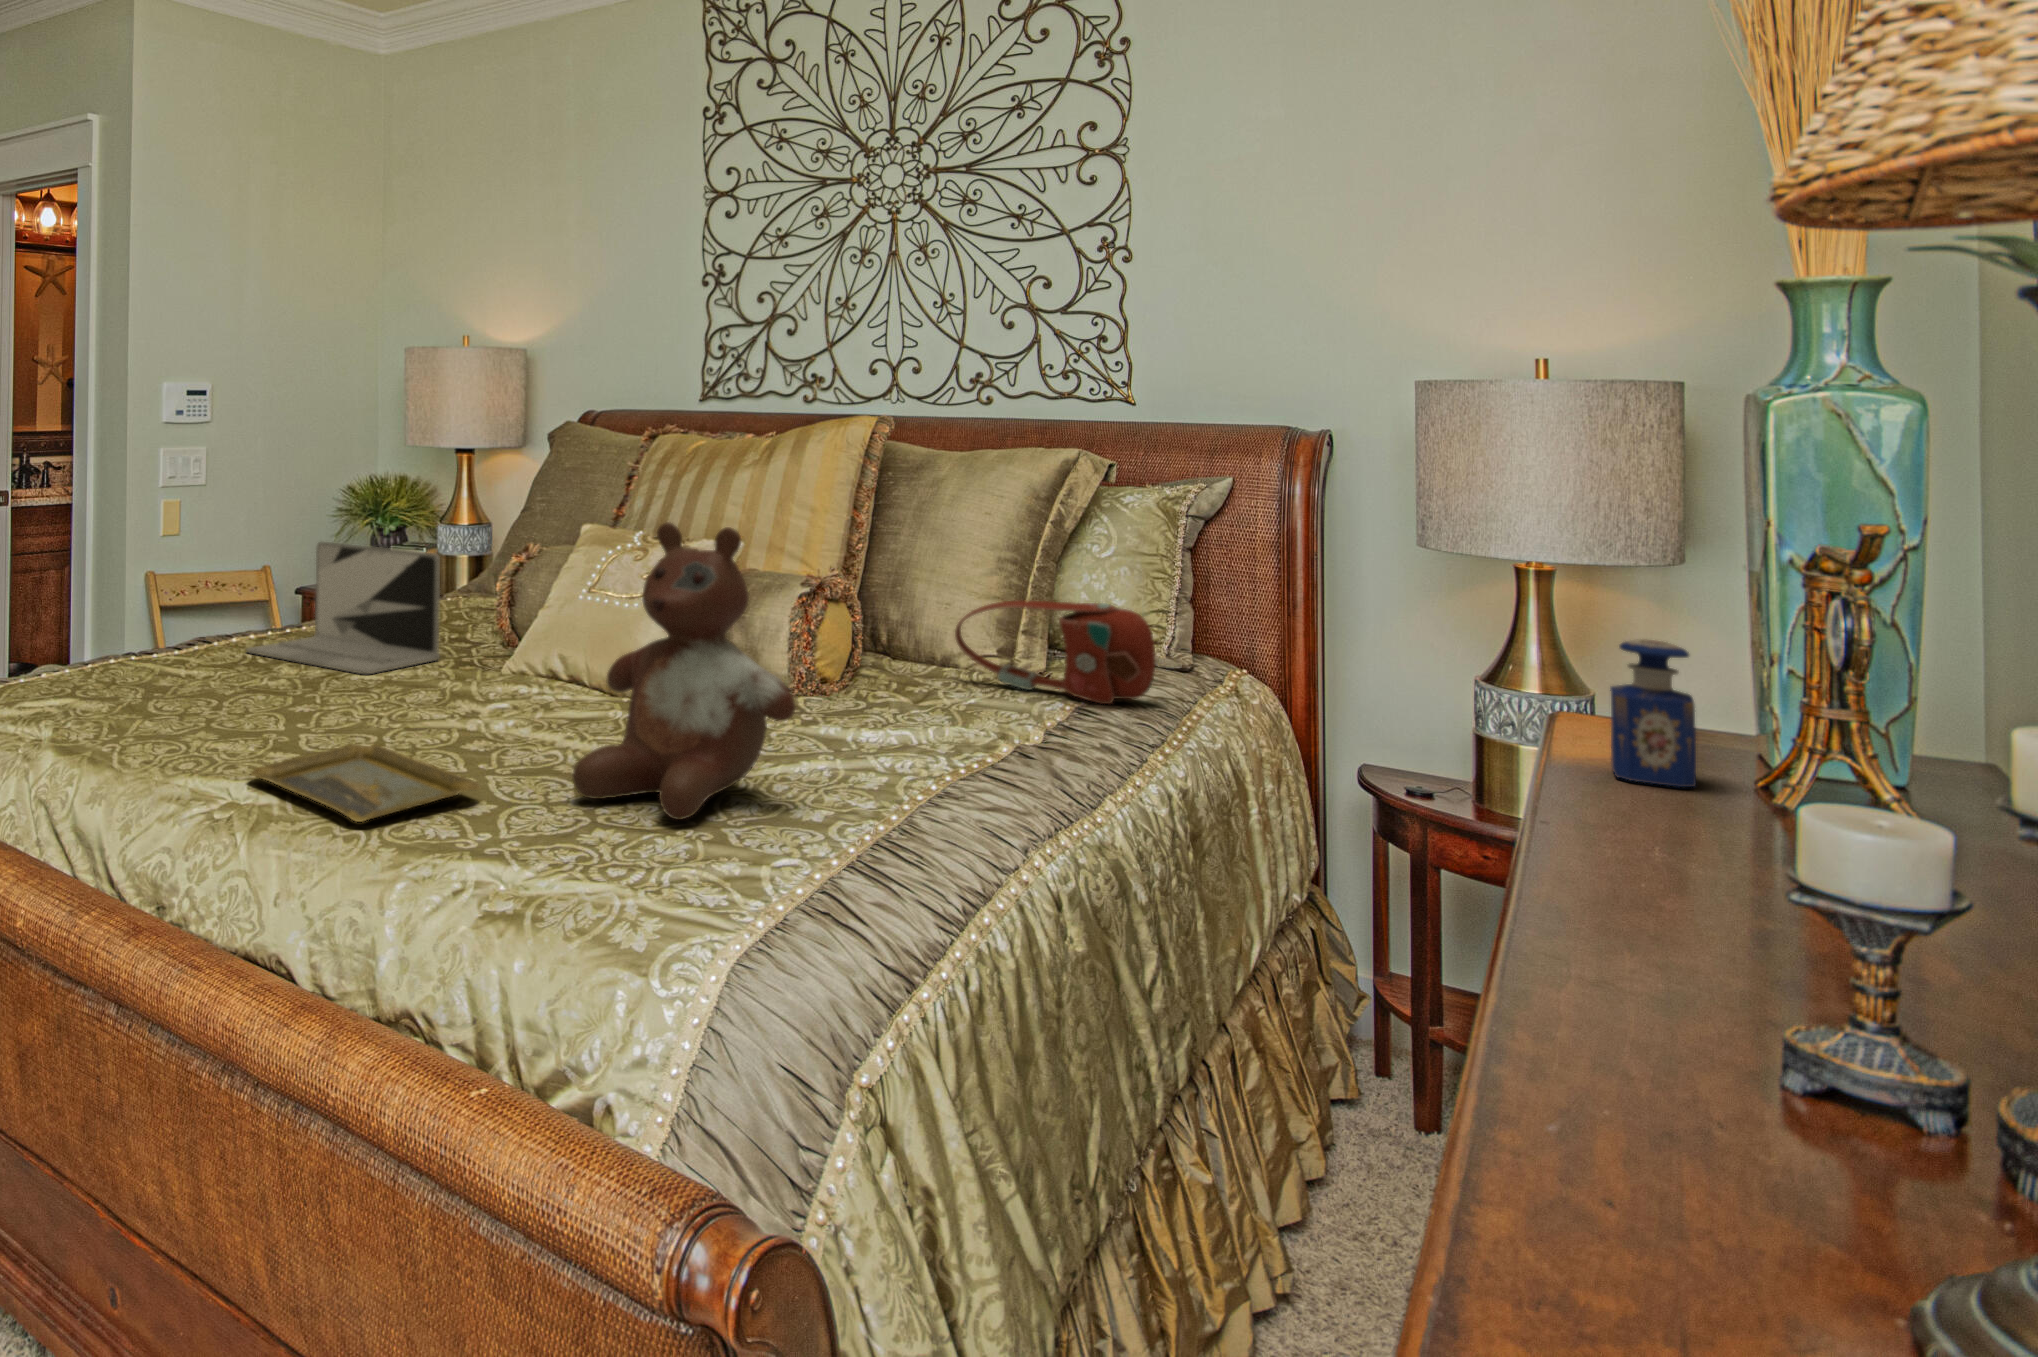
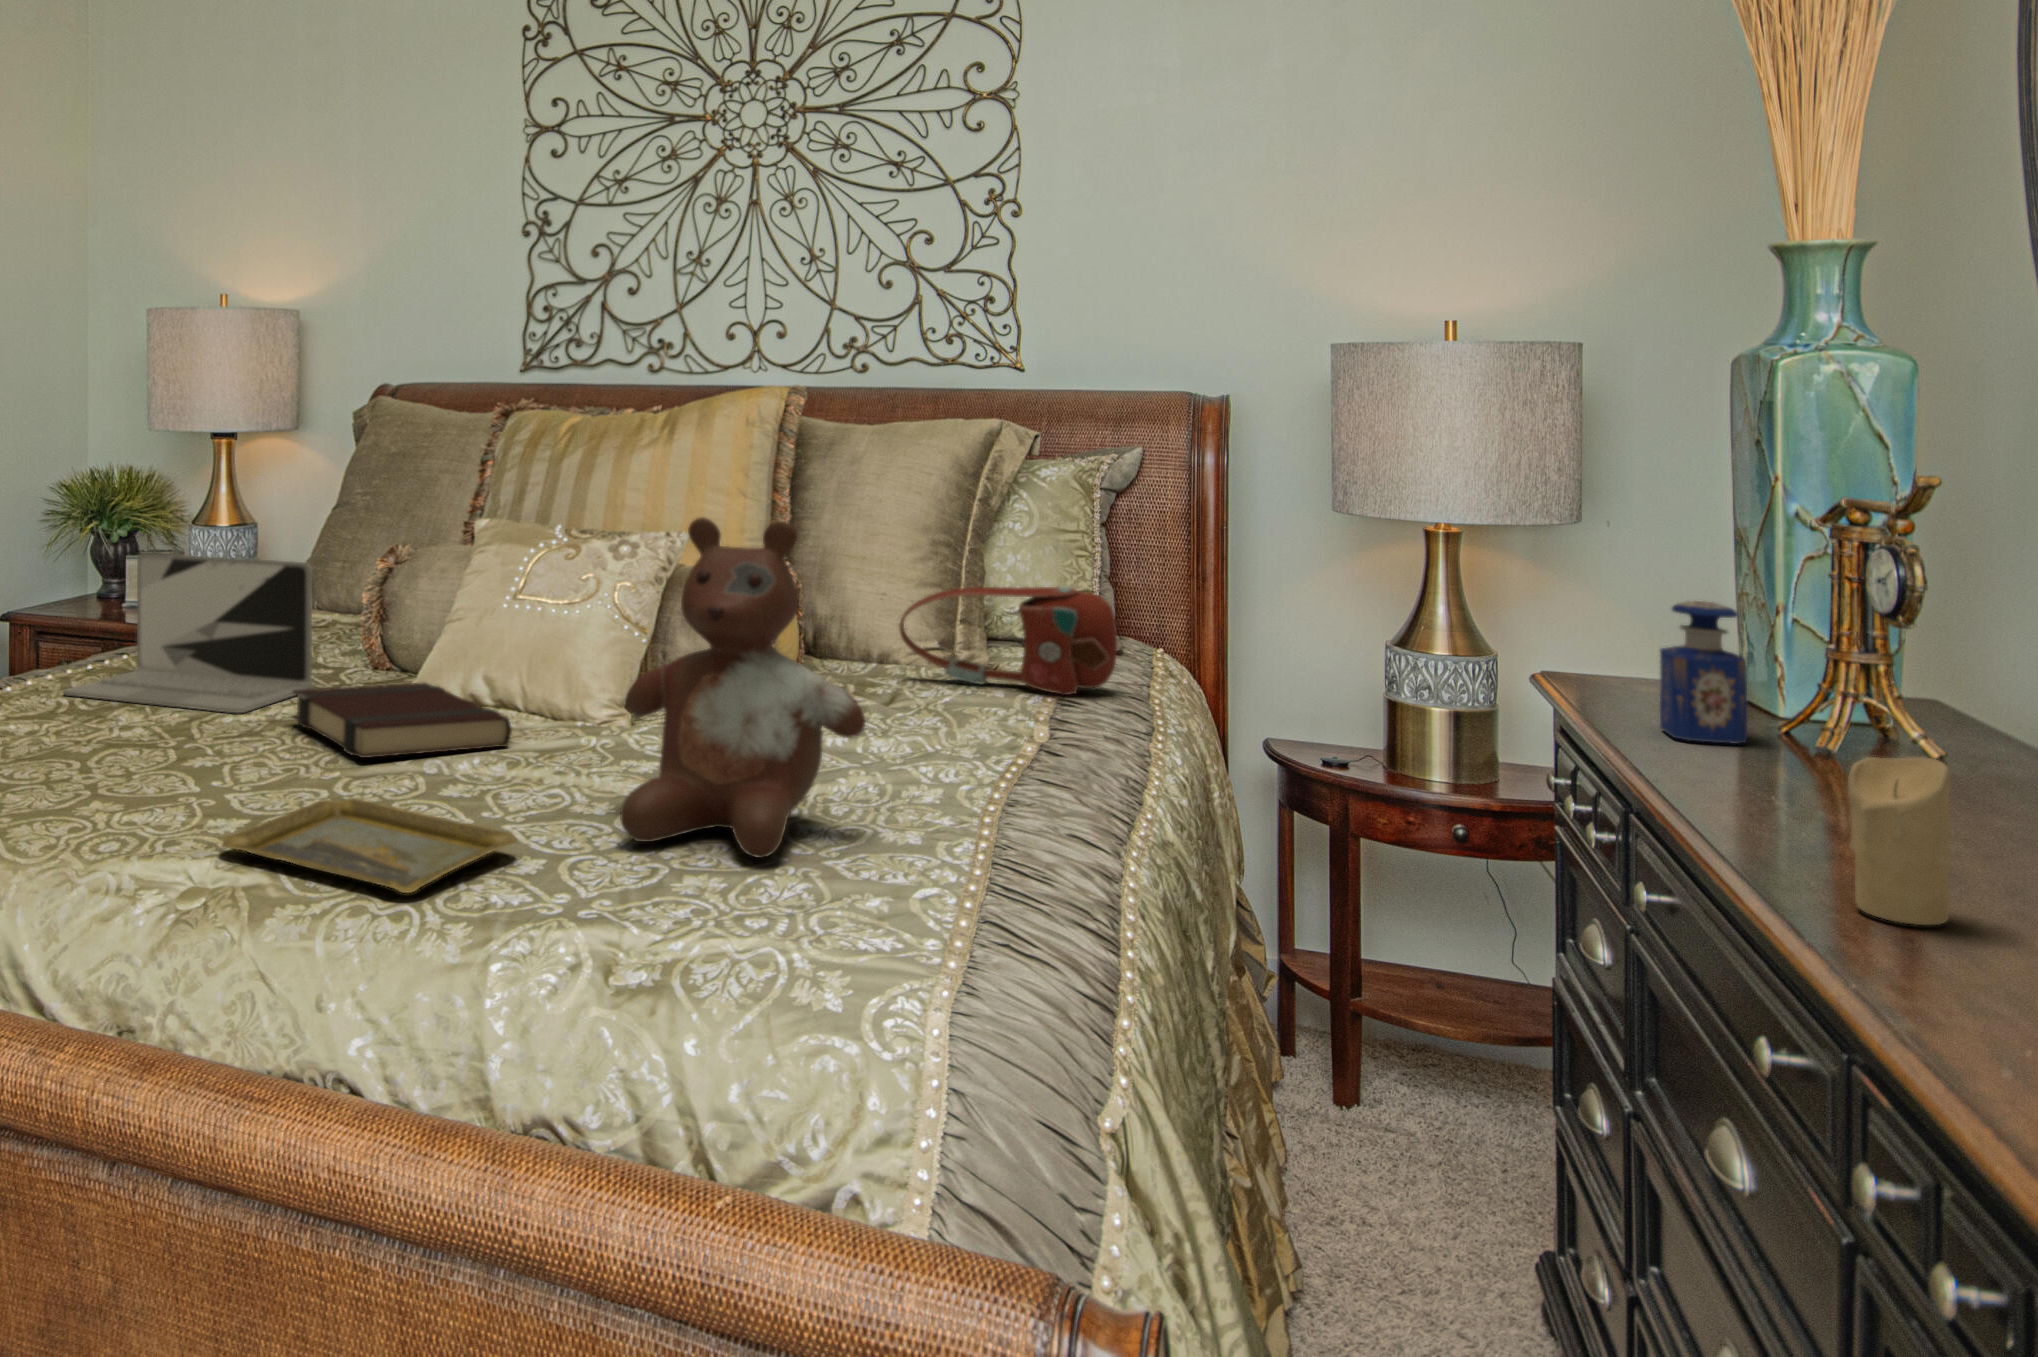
book: none [397,657,558,715] -> present [292,683,512,758]
candle: none [1620,797,1724,975] -> present [1848,757,1951,925]

